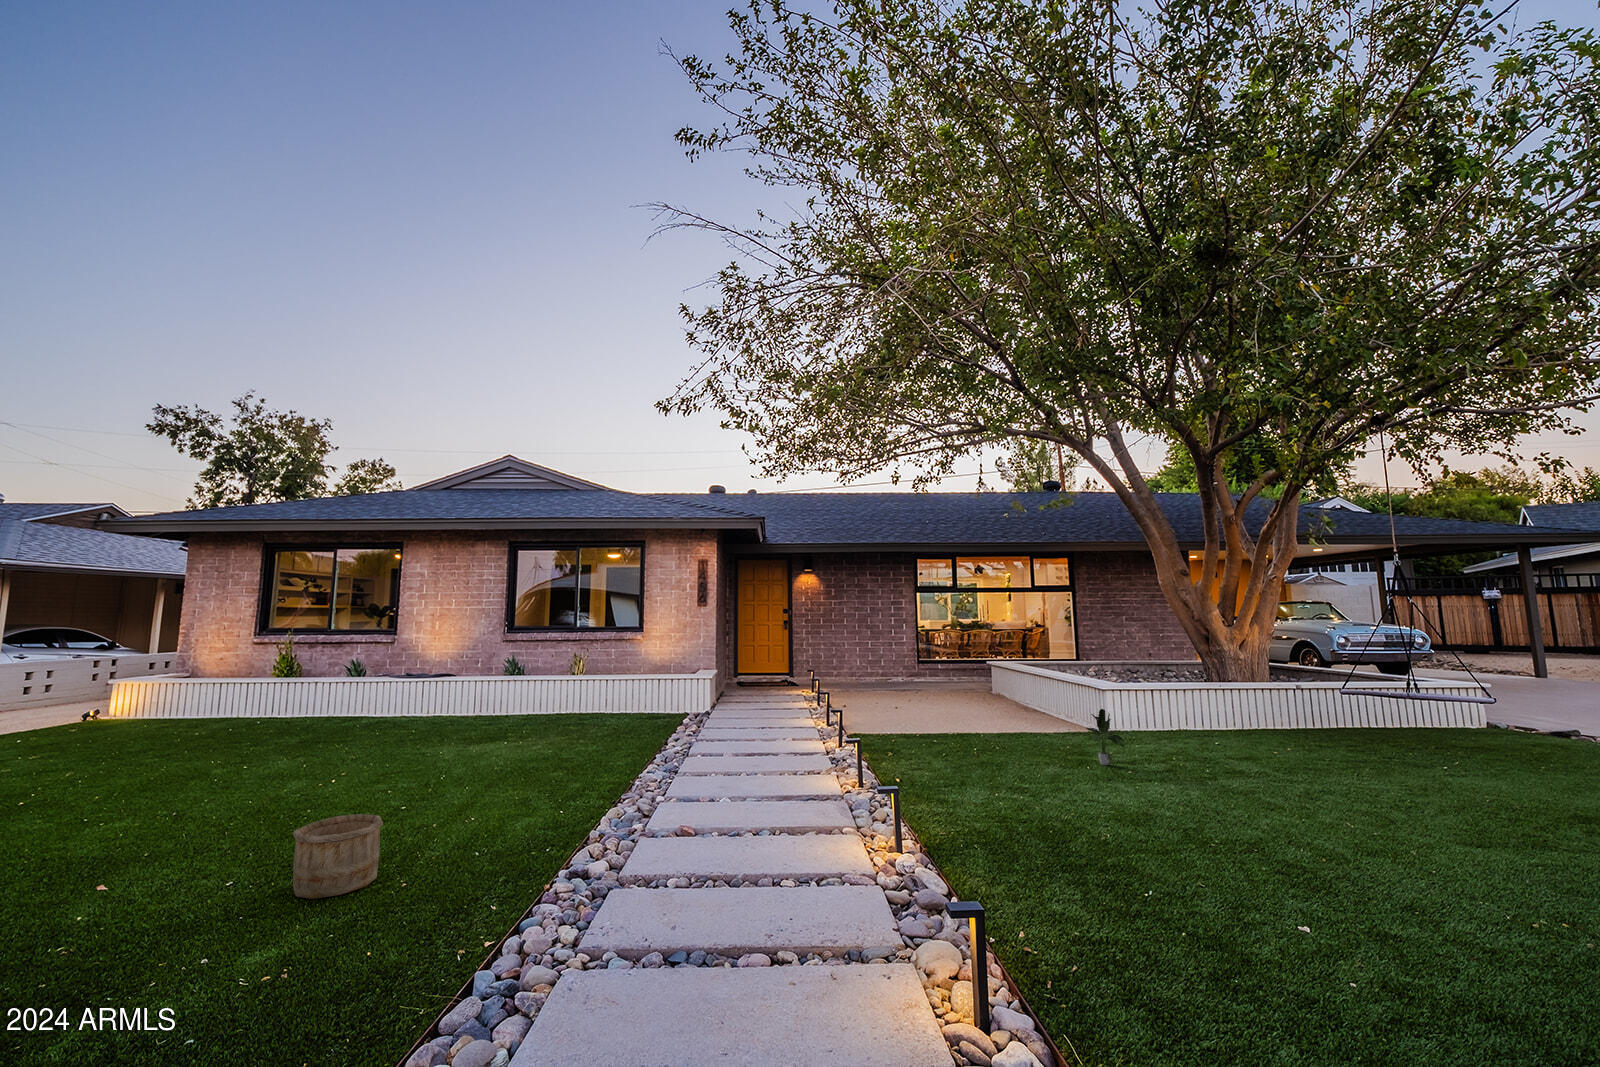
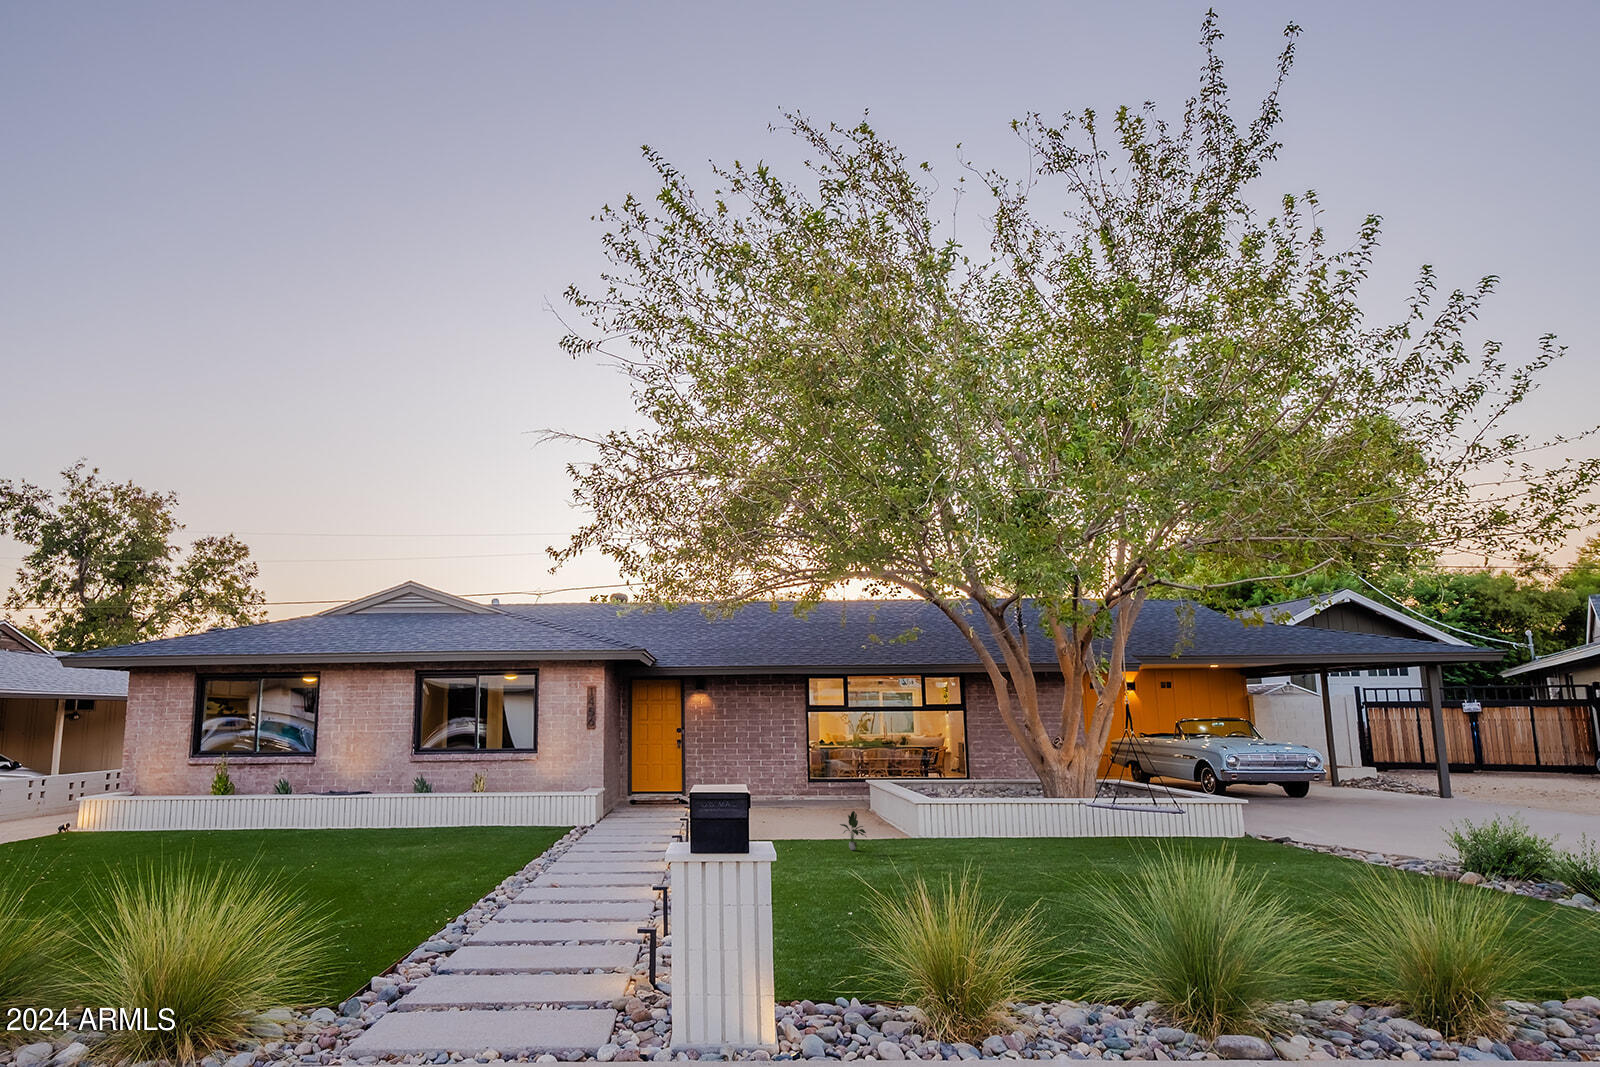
wooden bucket: present [293,814,383,899] -> none [355,862,396,898]

